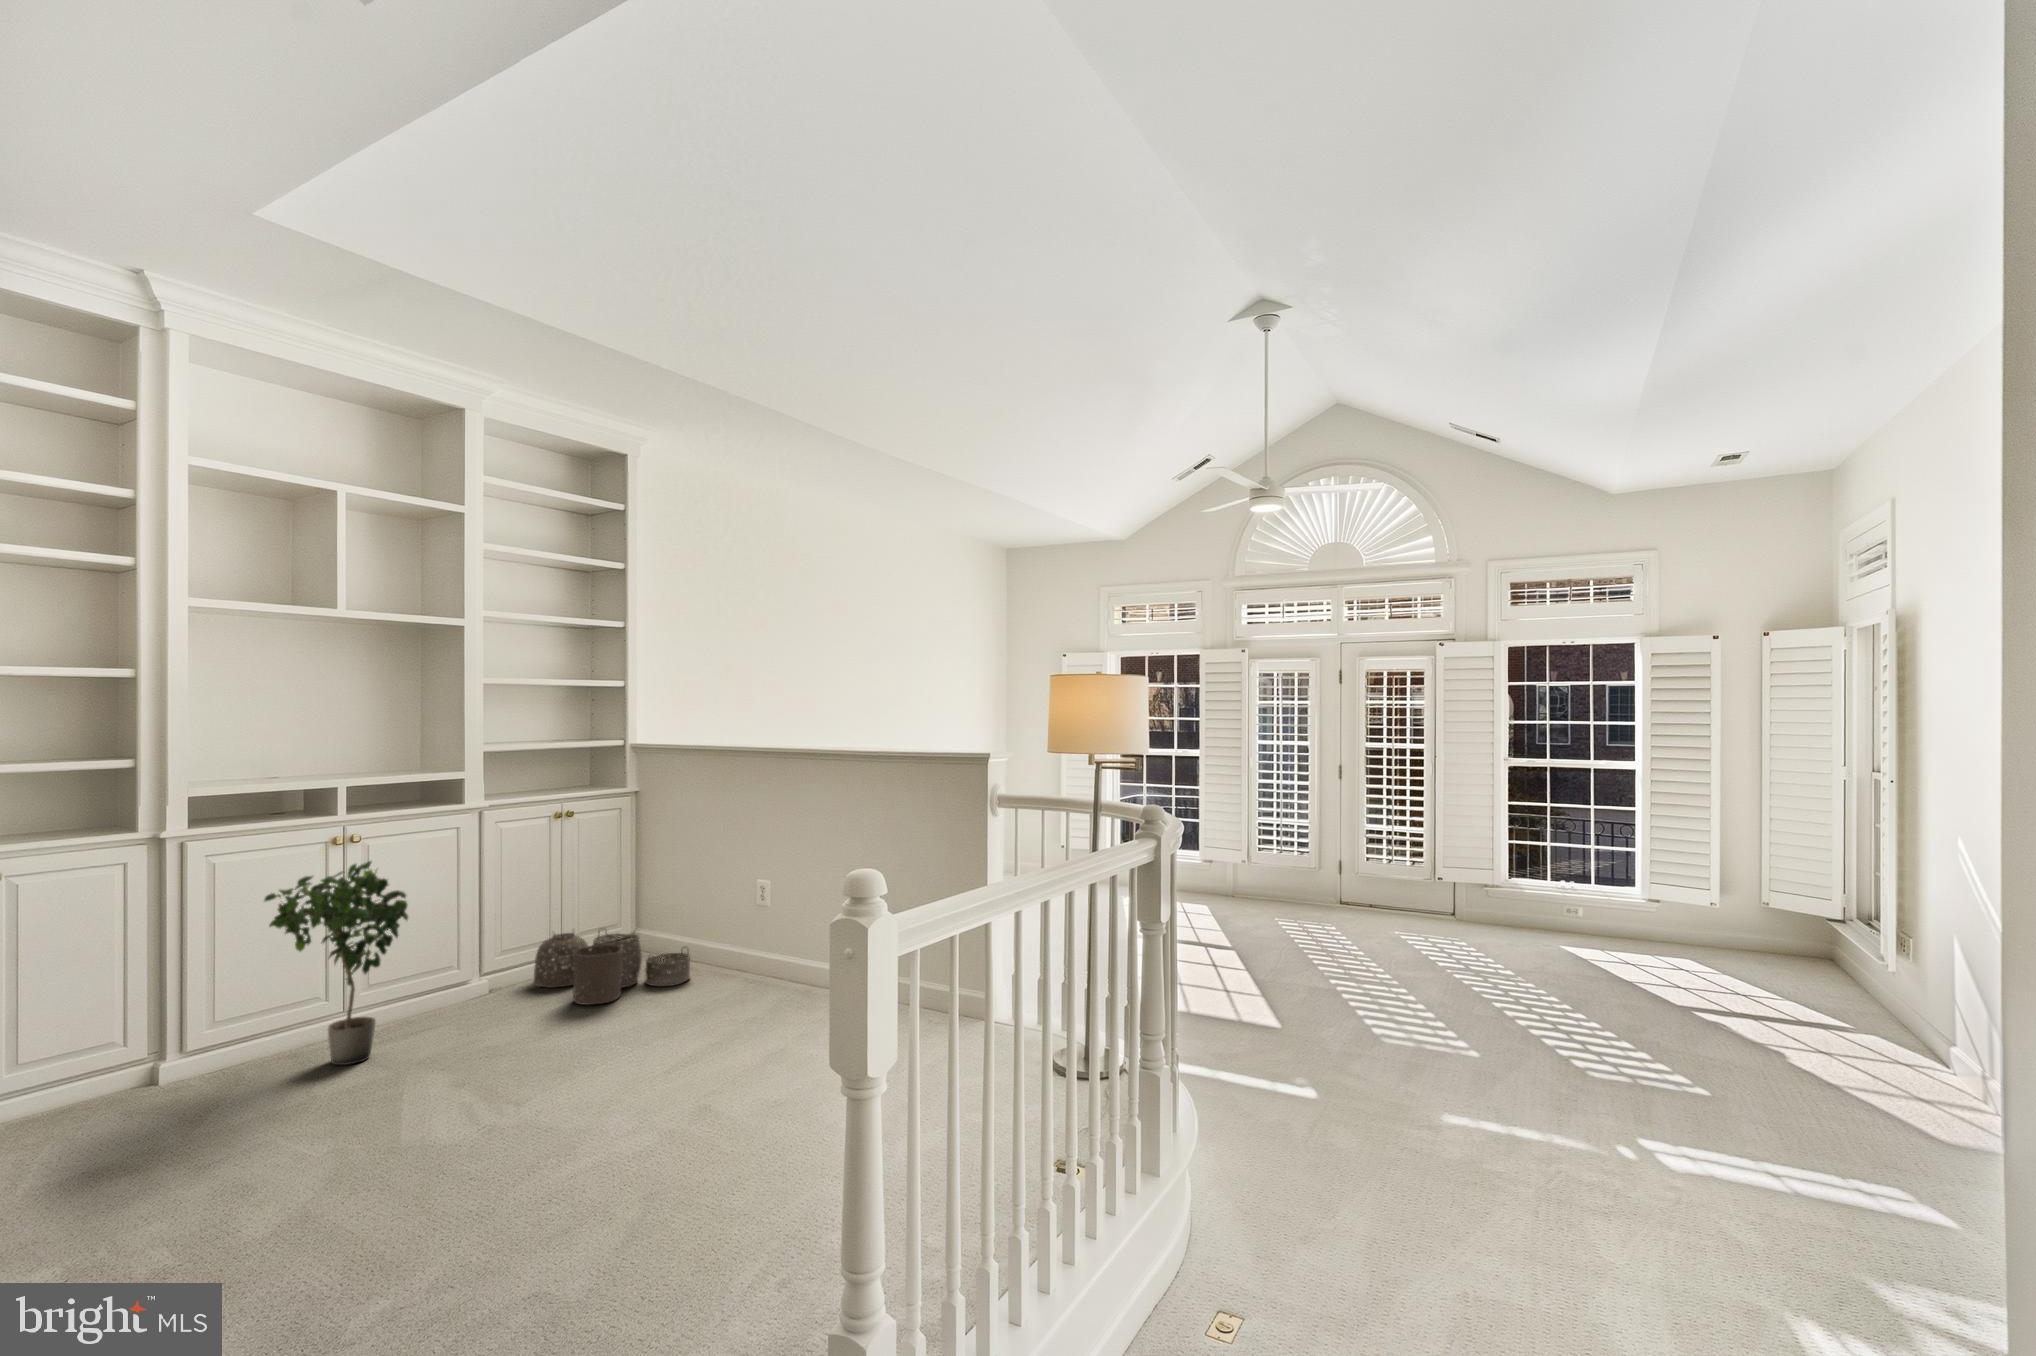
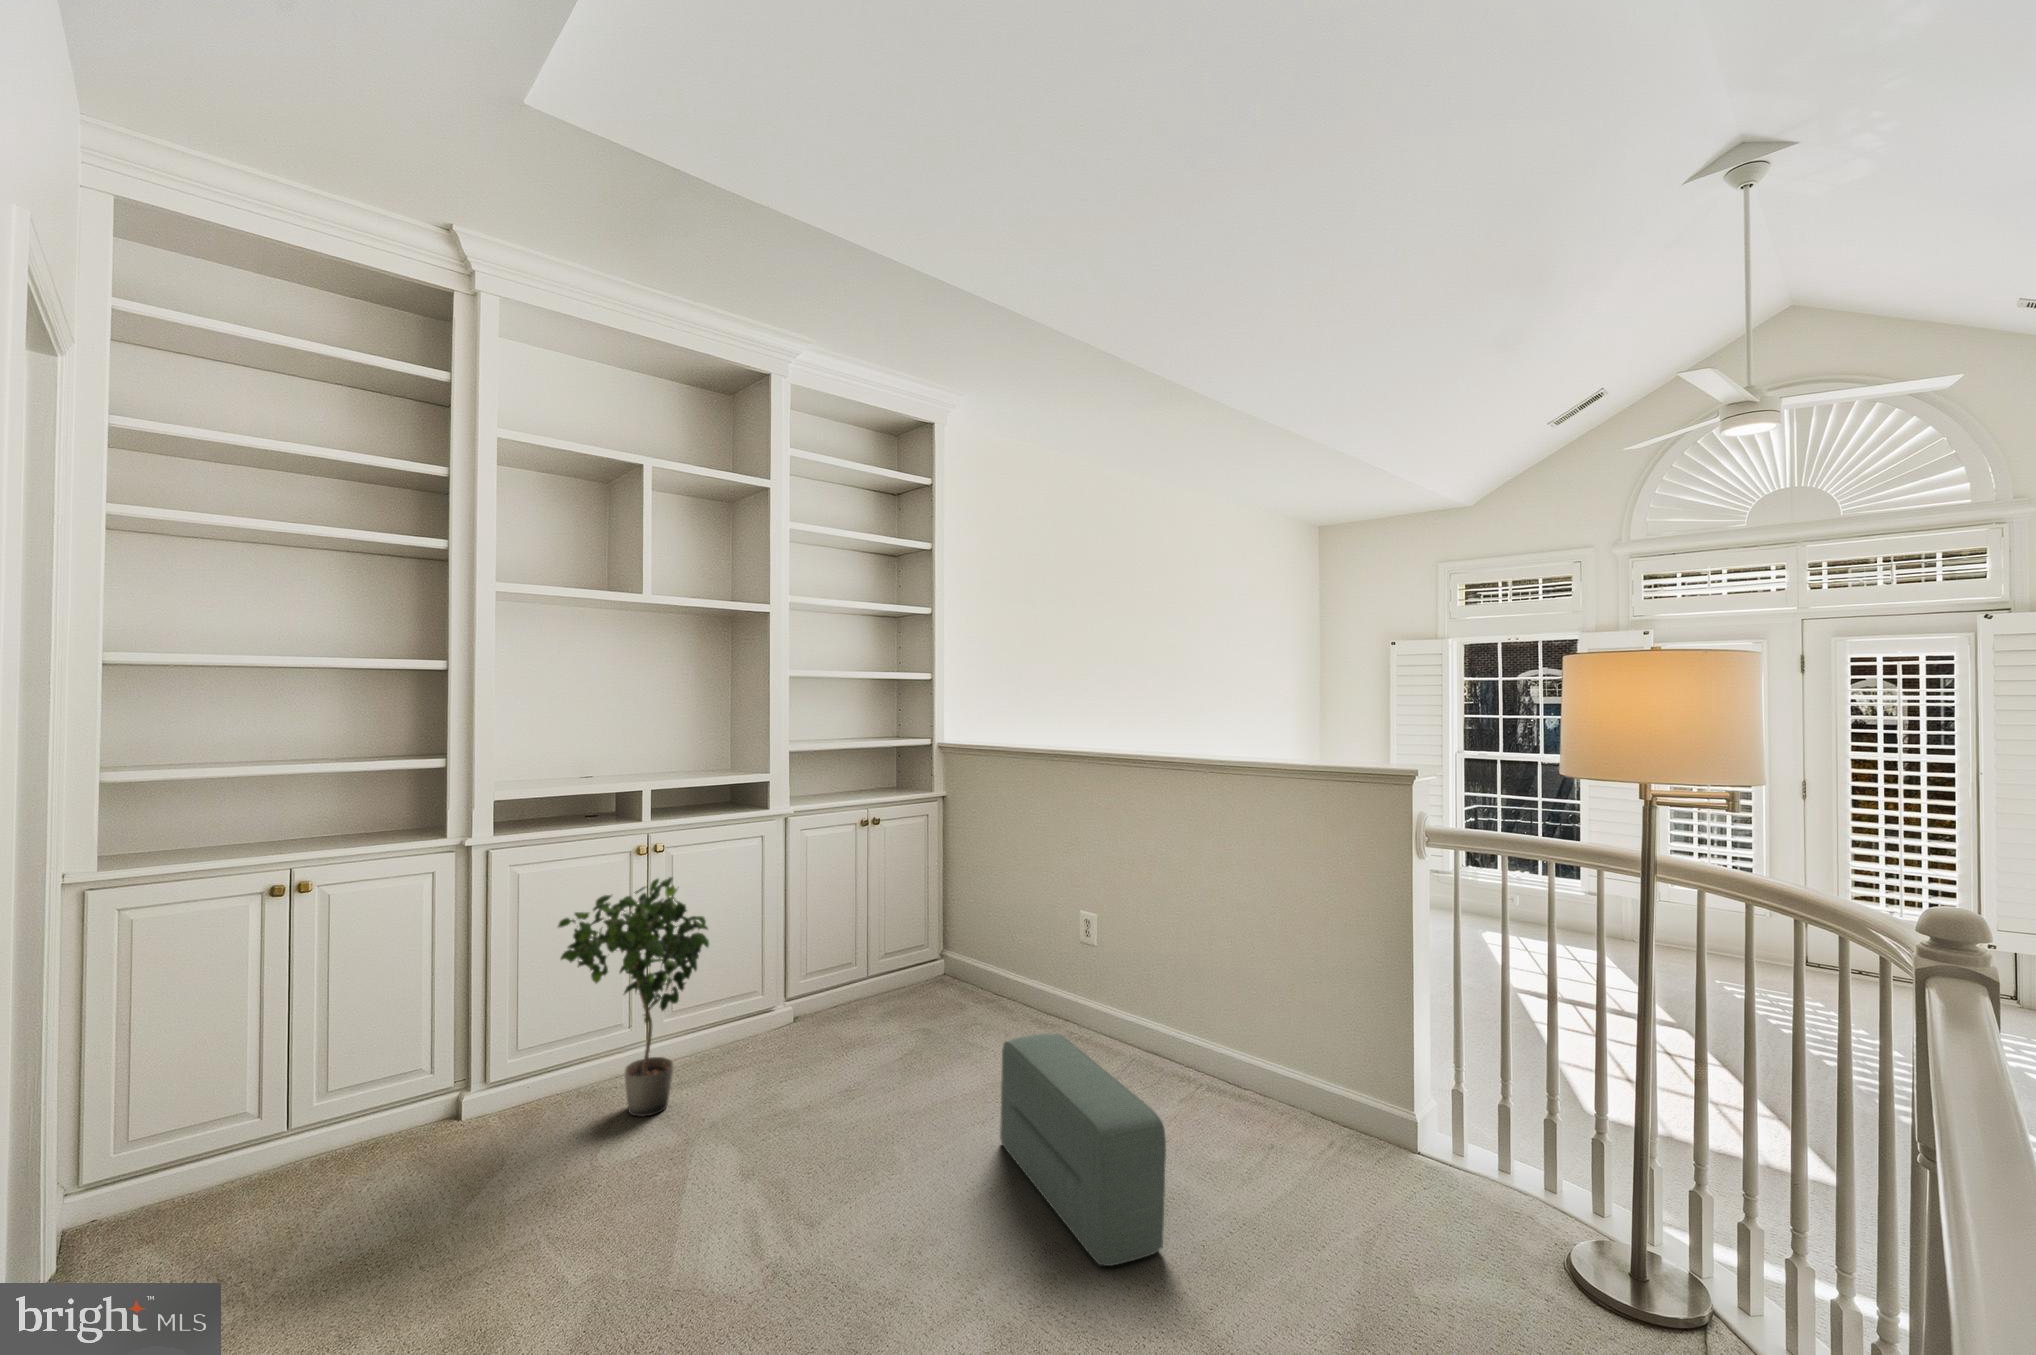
woven basket: present [533,933,690,1004] -> none [838,953,1005,1053]
pouf: none [674,959,790,1099] -> present [1000,1033,1166,1266]

